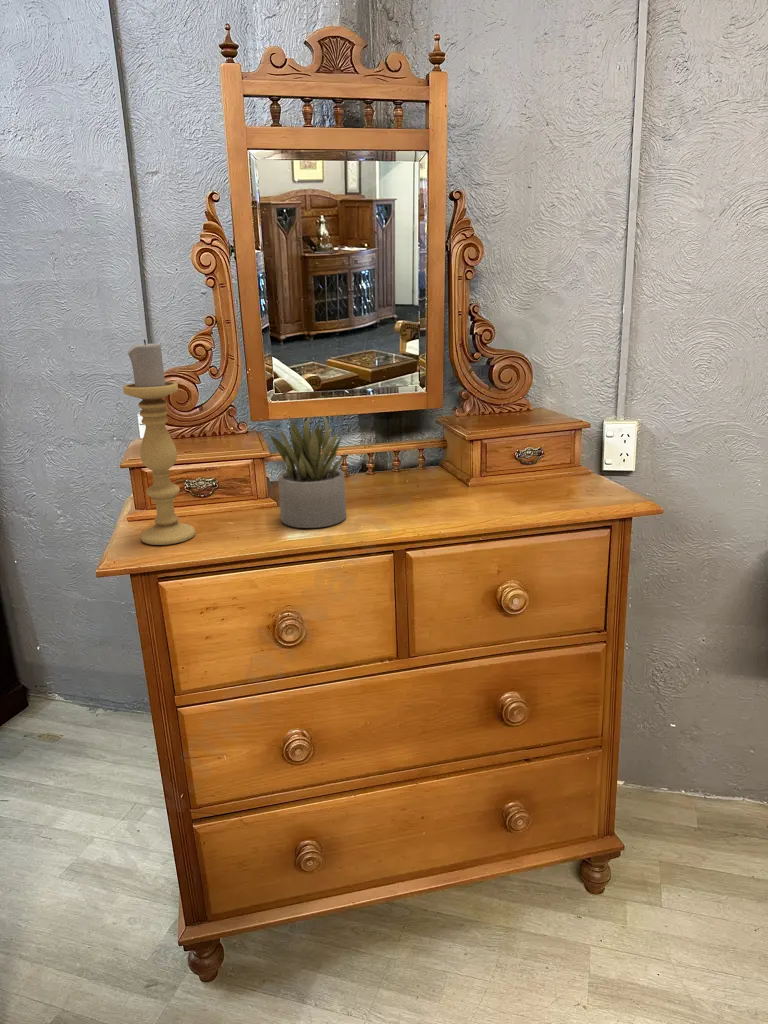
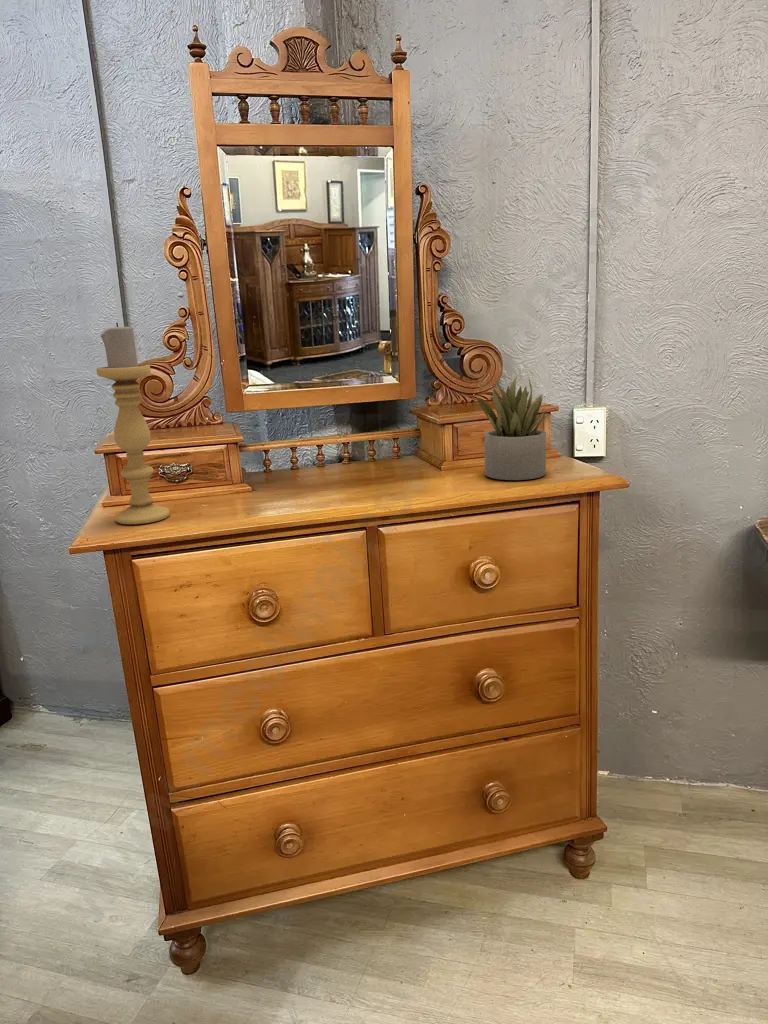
succulent plant: present [270,415,346,528] -> present [476,376,551,480]

